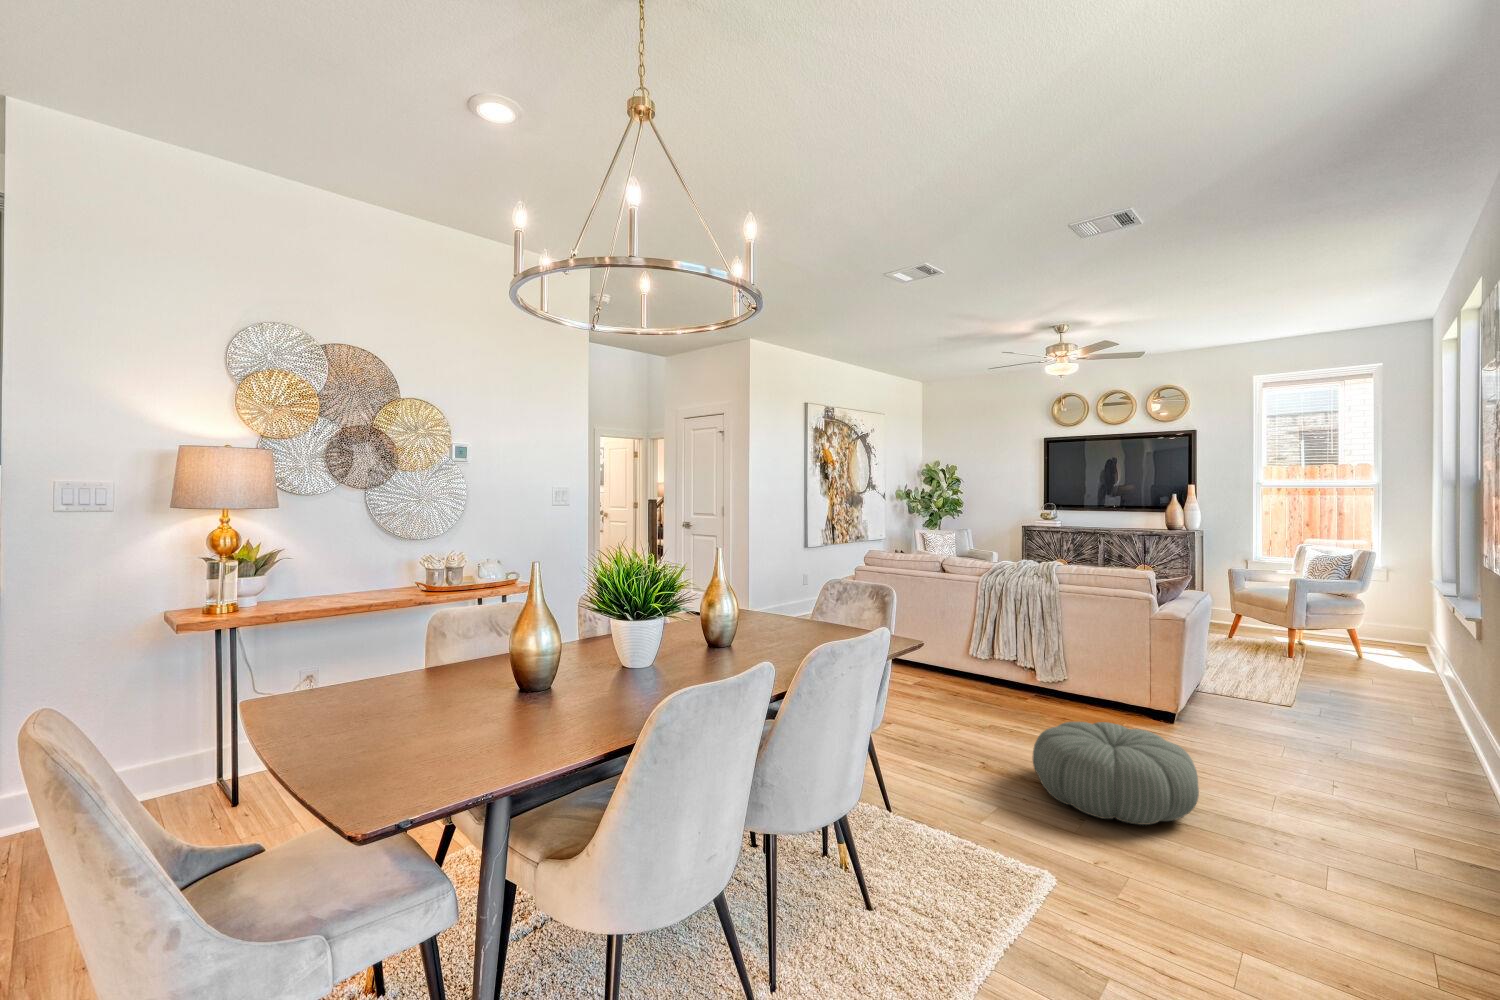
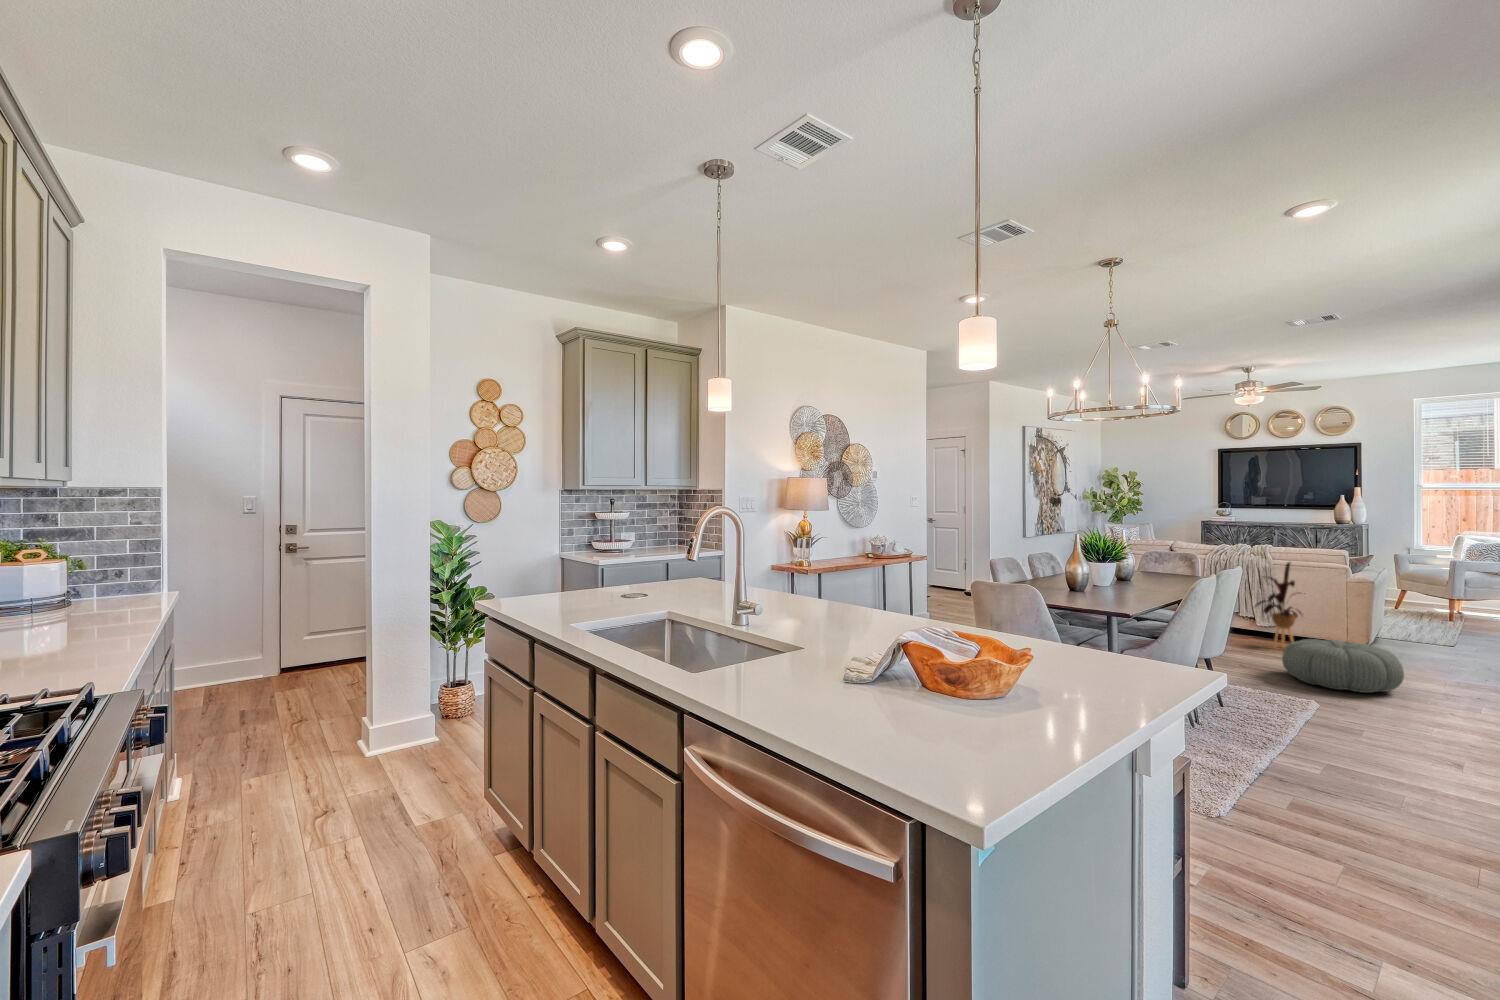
house plant: none [1021,591,1094,721] -> present [1255,562,1302,648]

